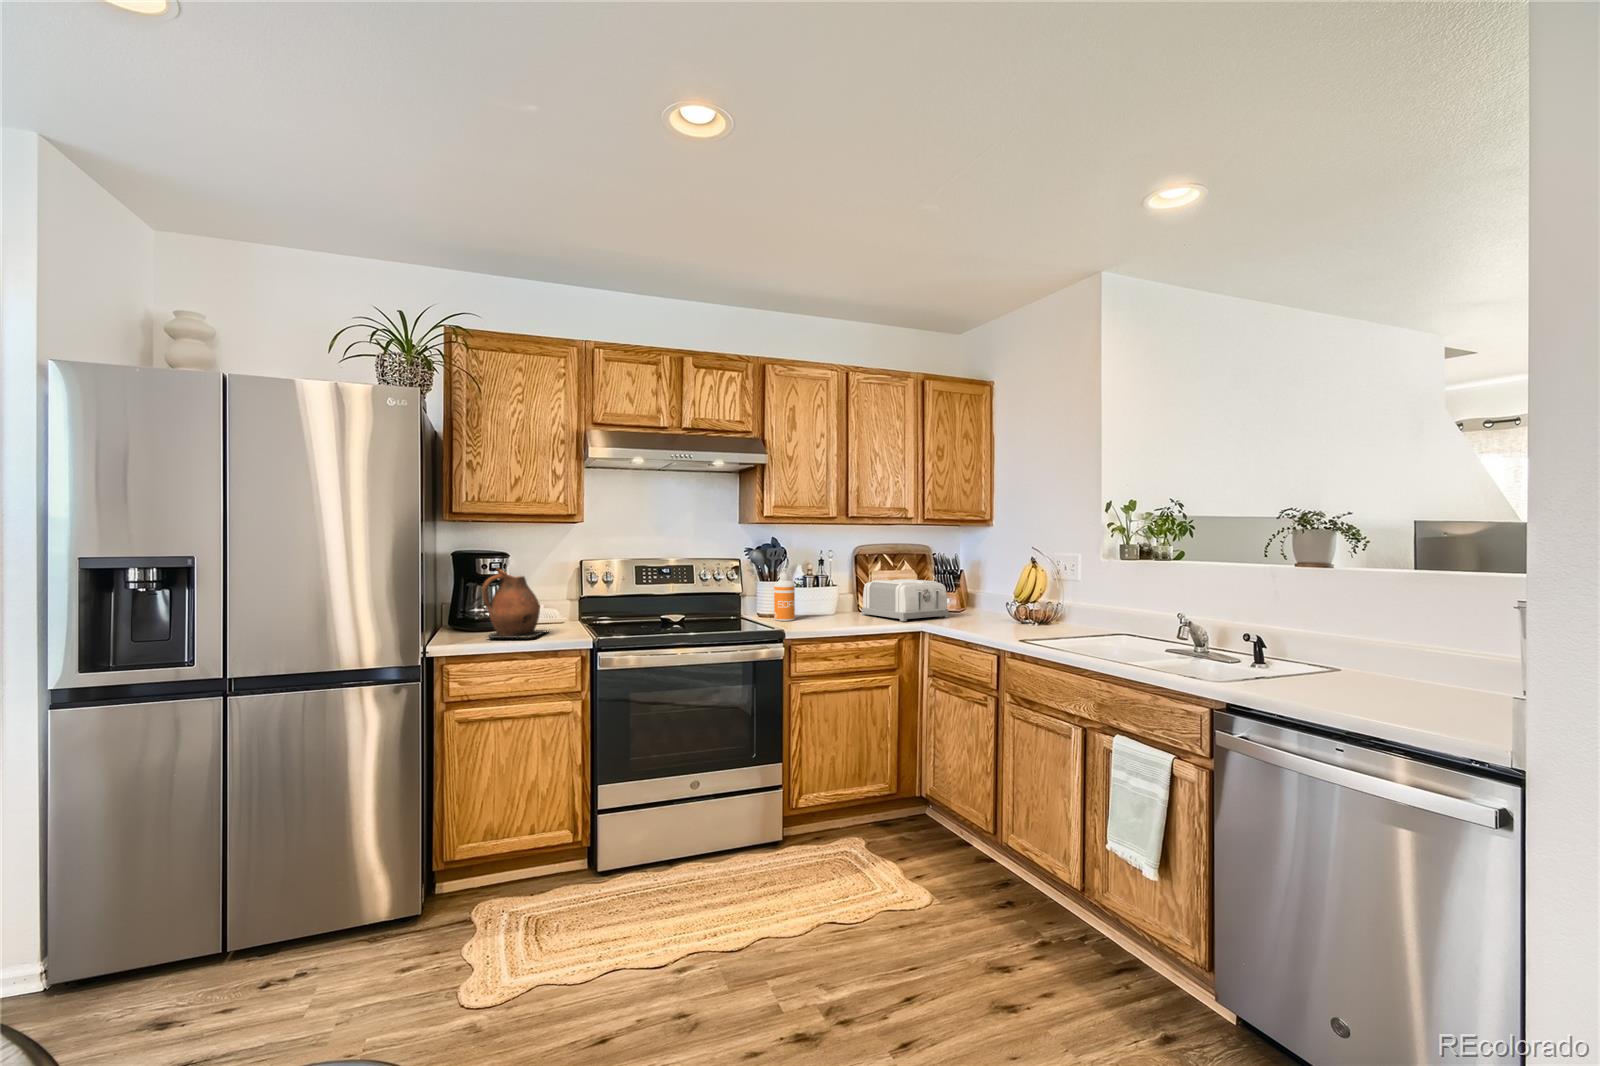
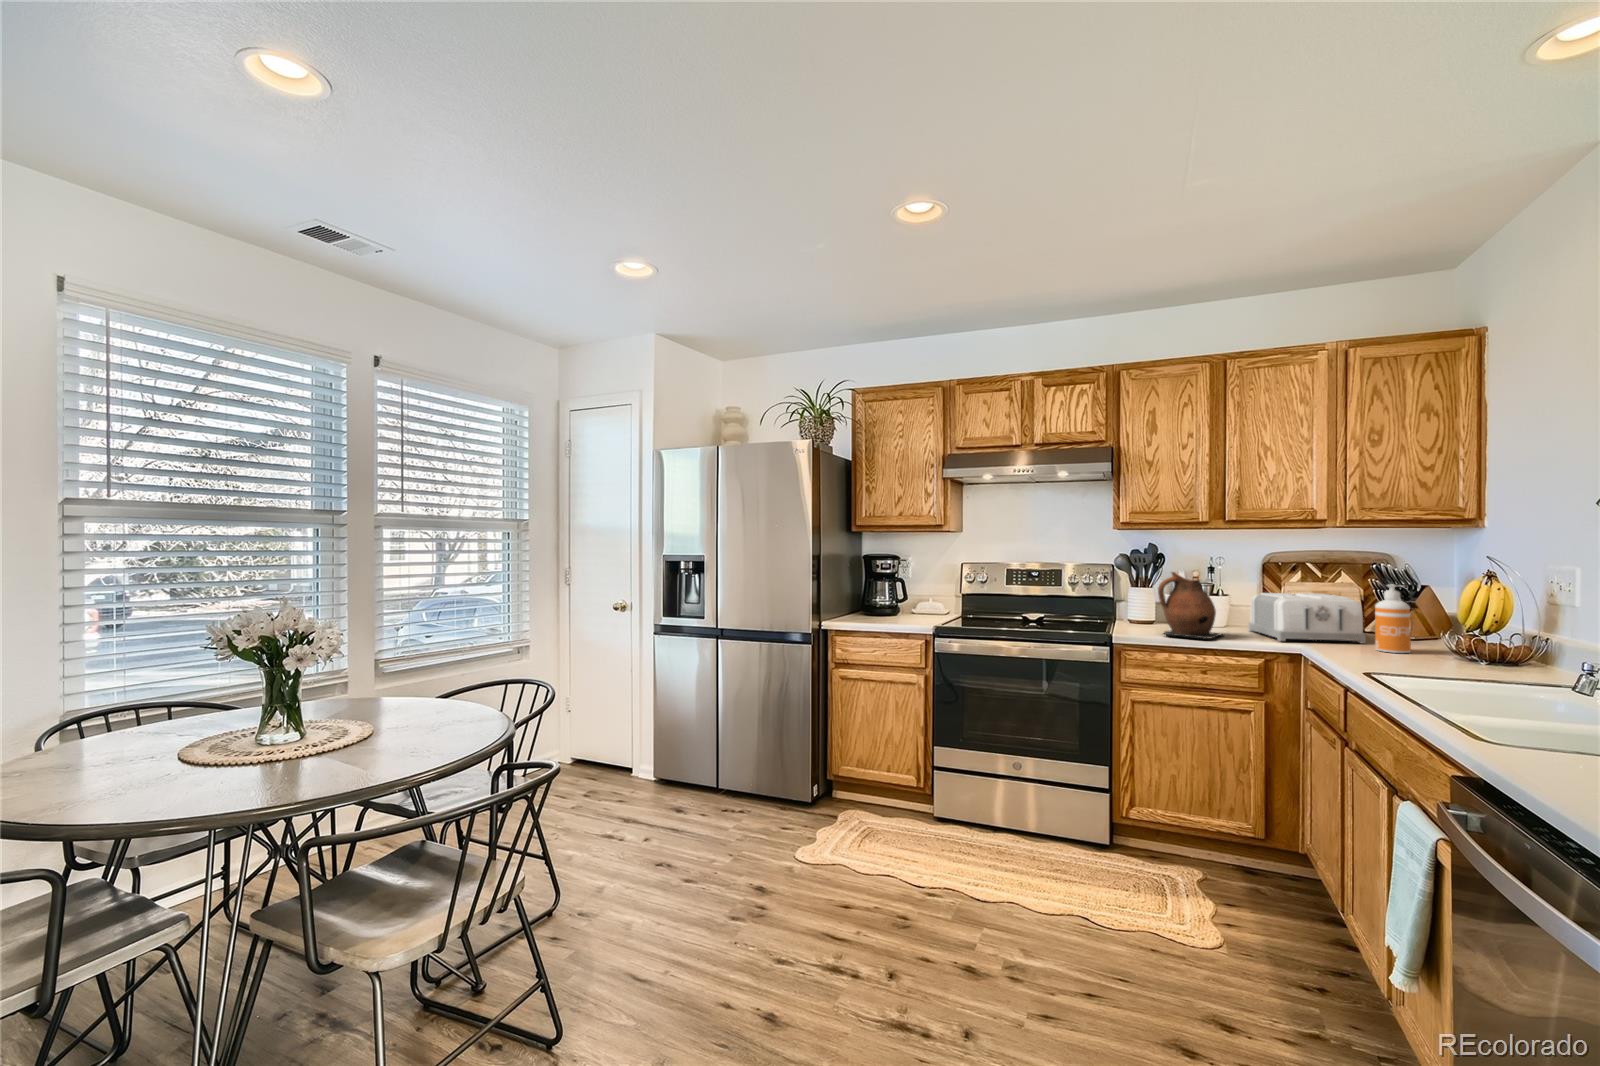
soap dispenser: present [774,568,795,621] -> present [1375,584,1411,653]
ceramic pitcher: present [482,569,548,638] -> present [1158,572,1223,639]

